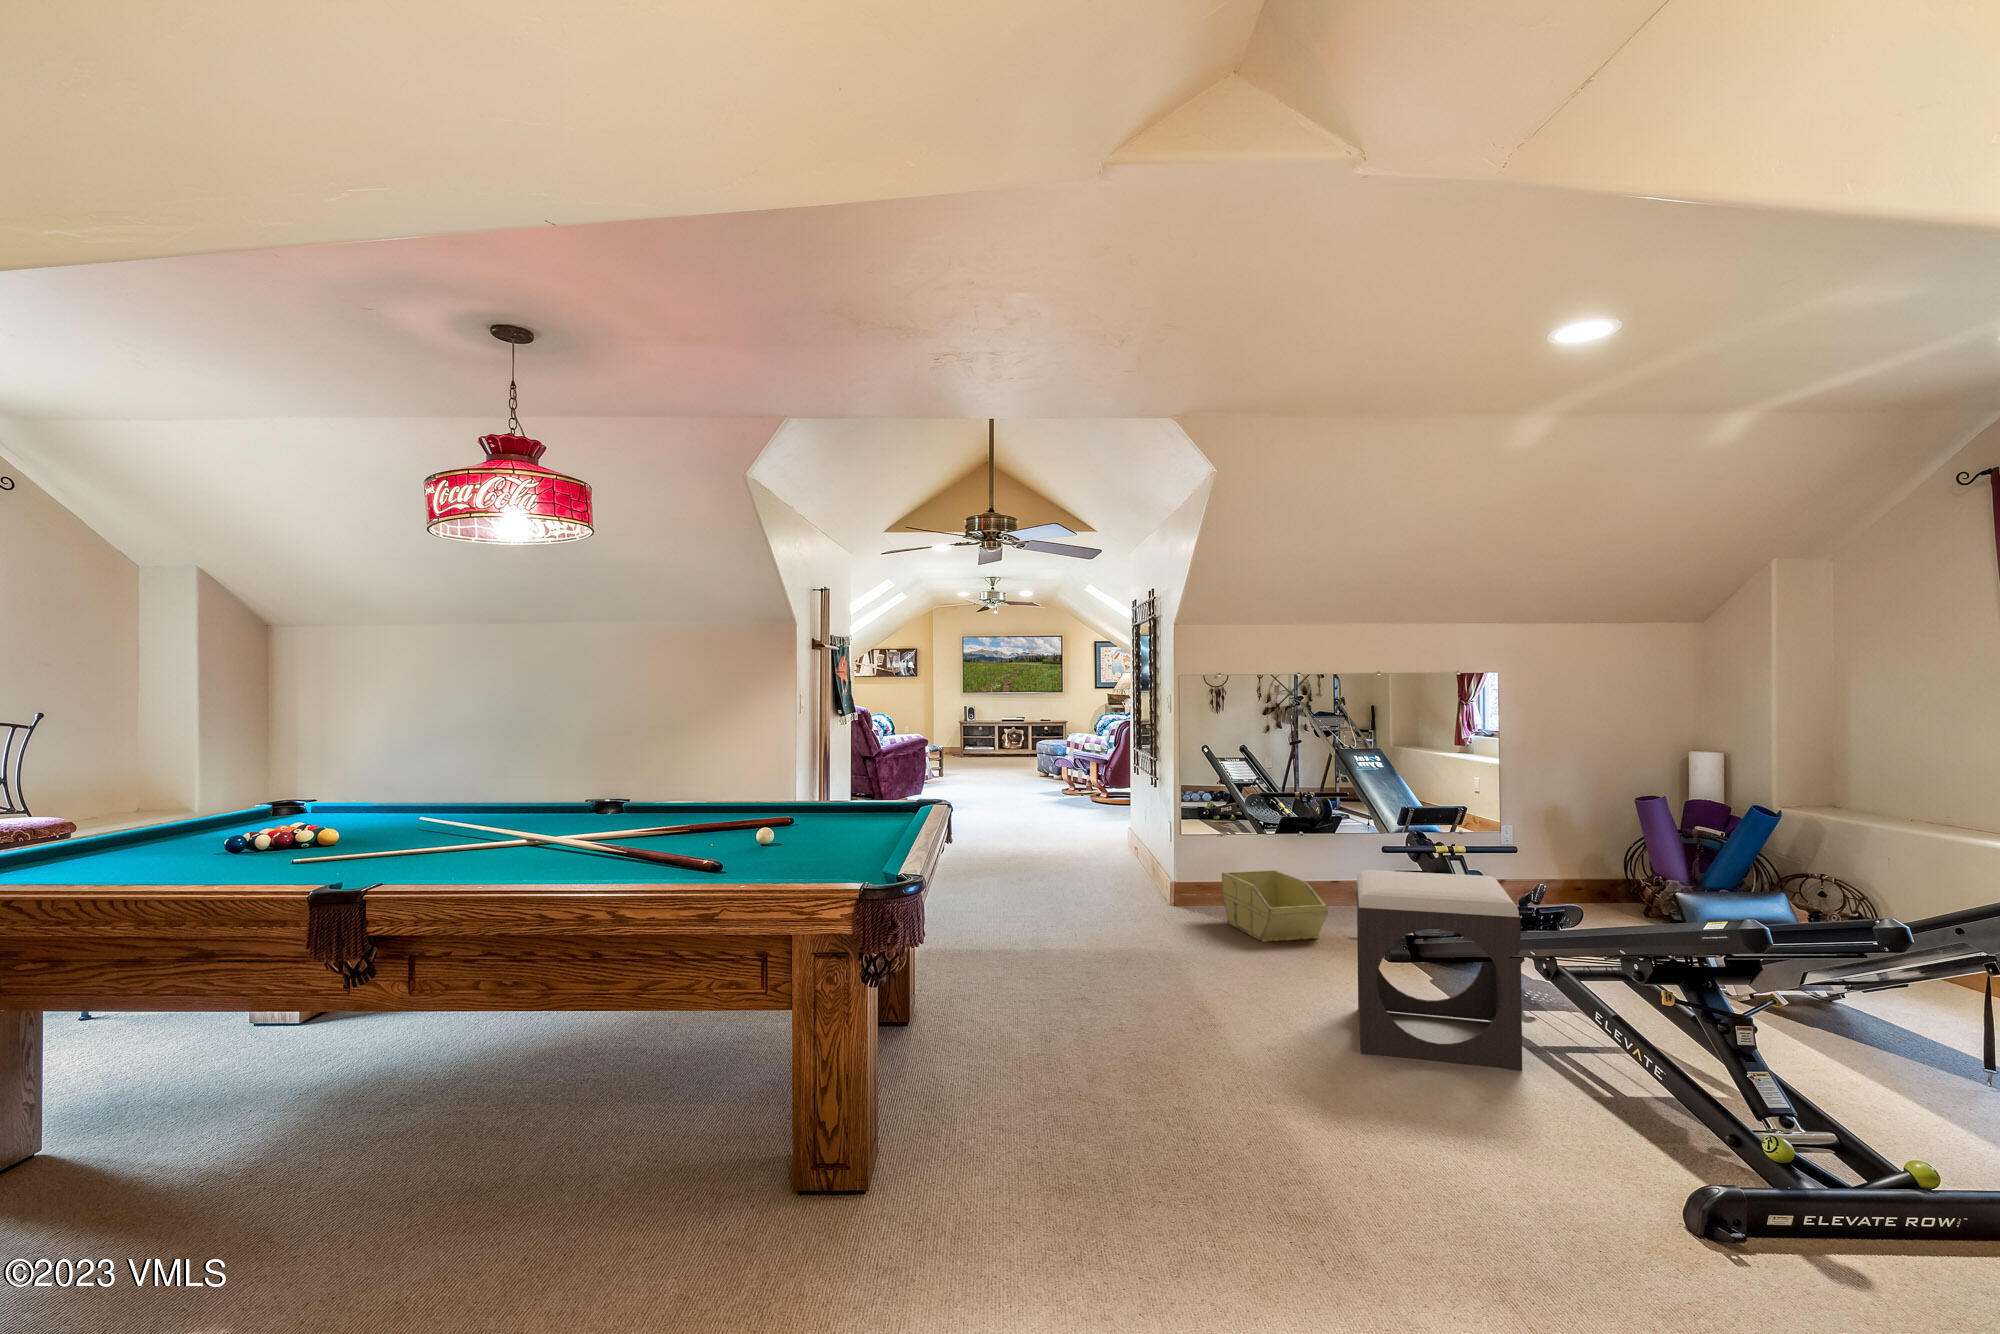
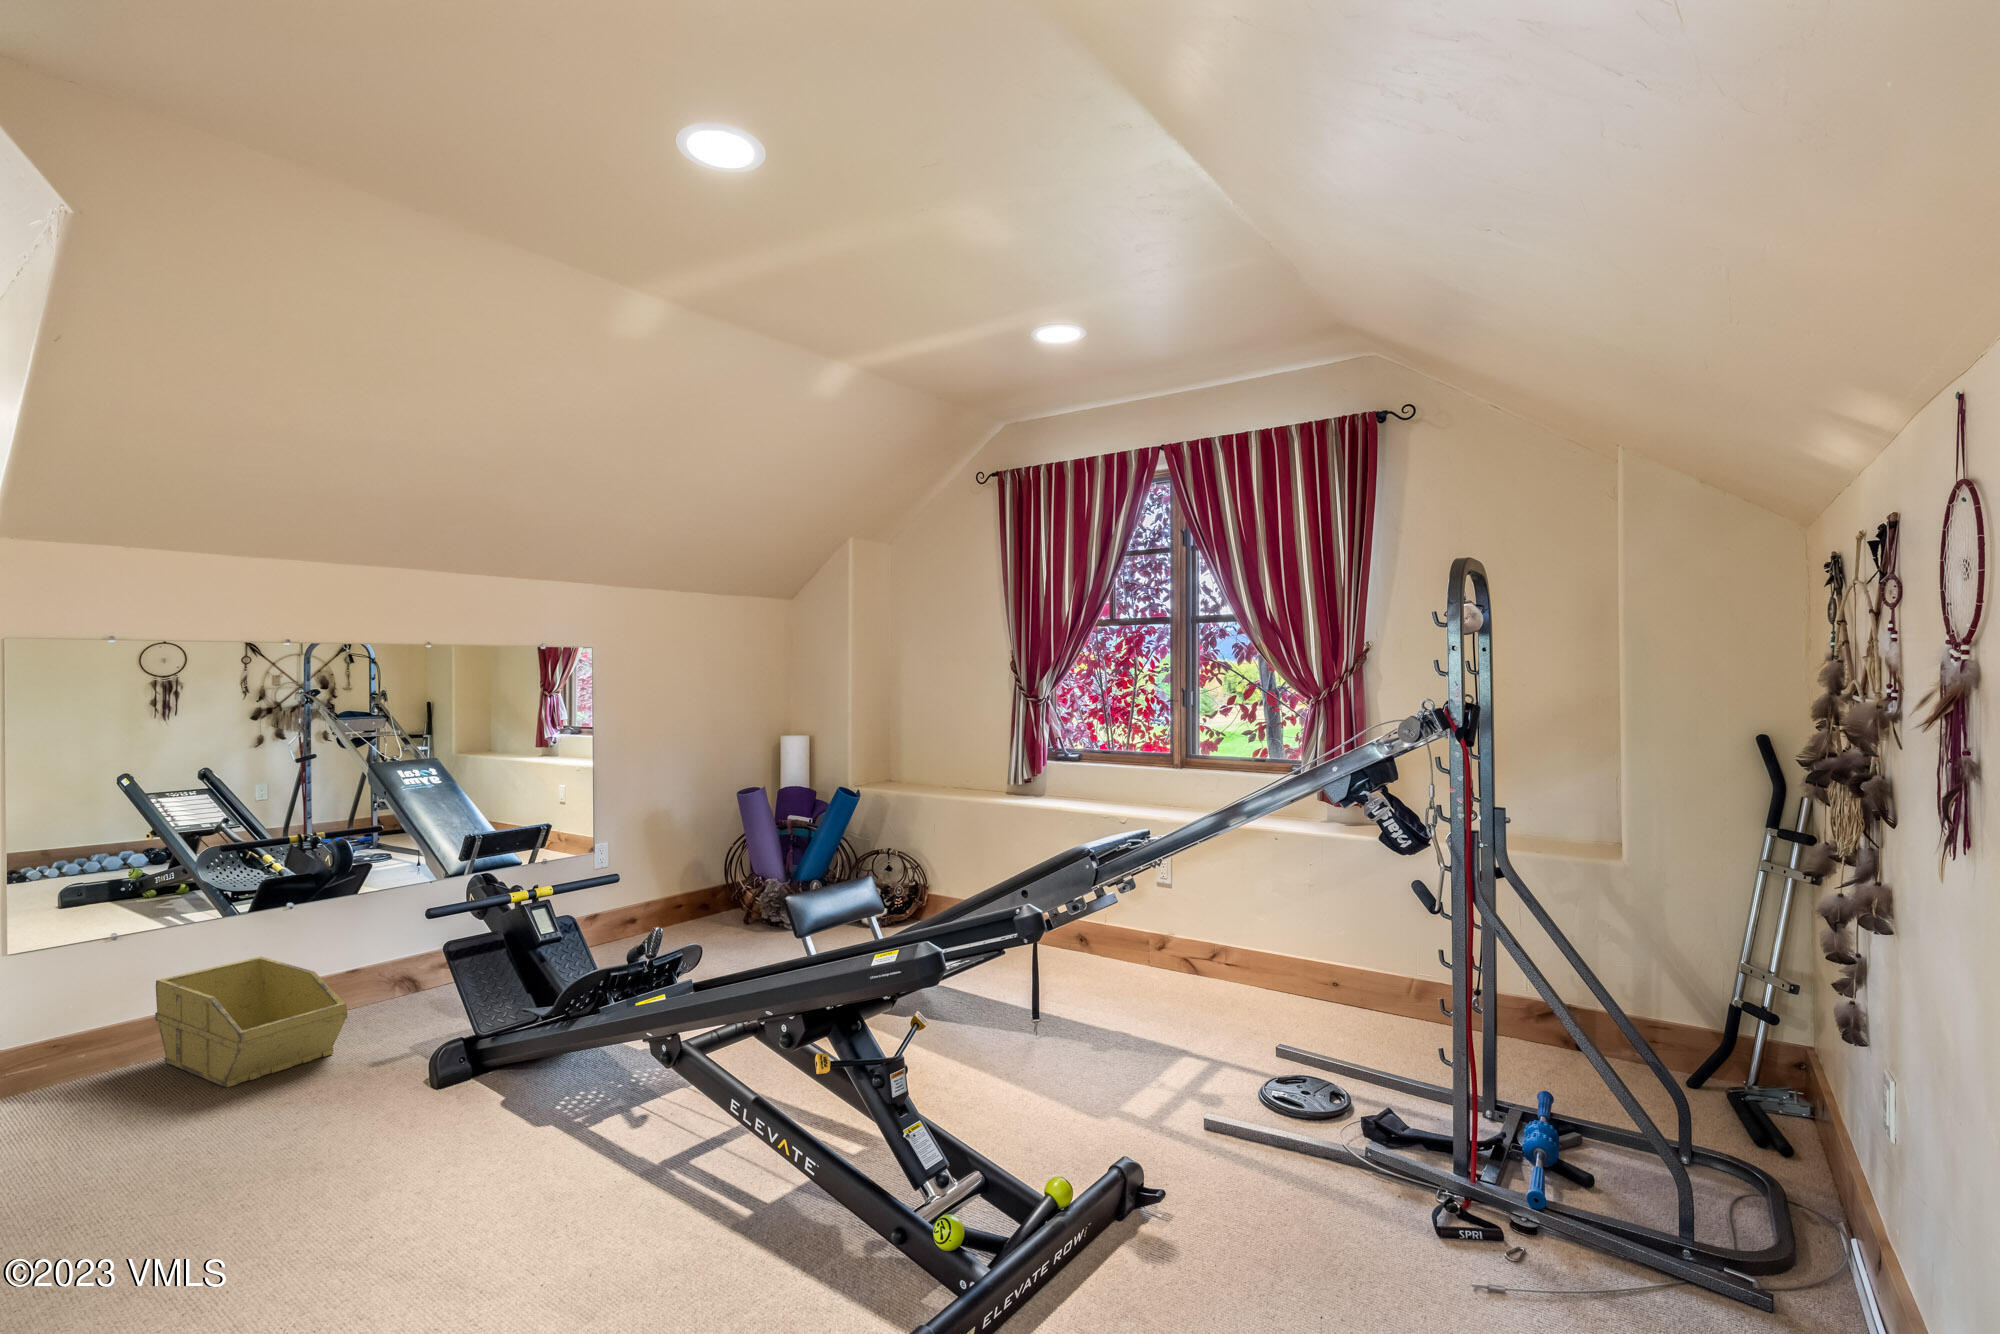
footstool: present [1357,870,1522,1070] -> none [379,943,638,1301]

